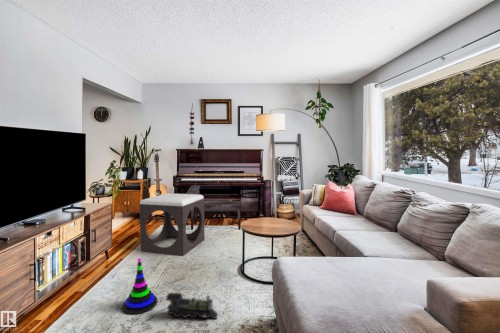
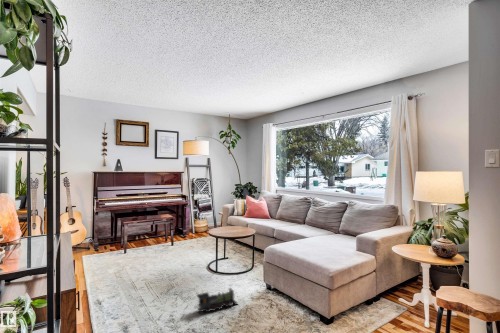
footstool: present [140,193,205,255] -> none [96,215,153,281]
stacking toy: present [123,258,157,314] -> none [149,271,179,323]

